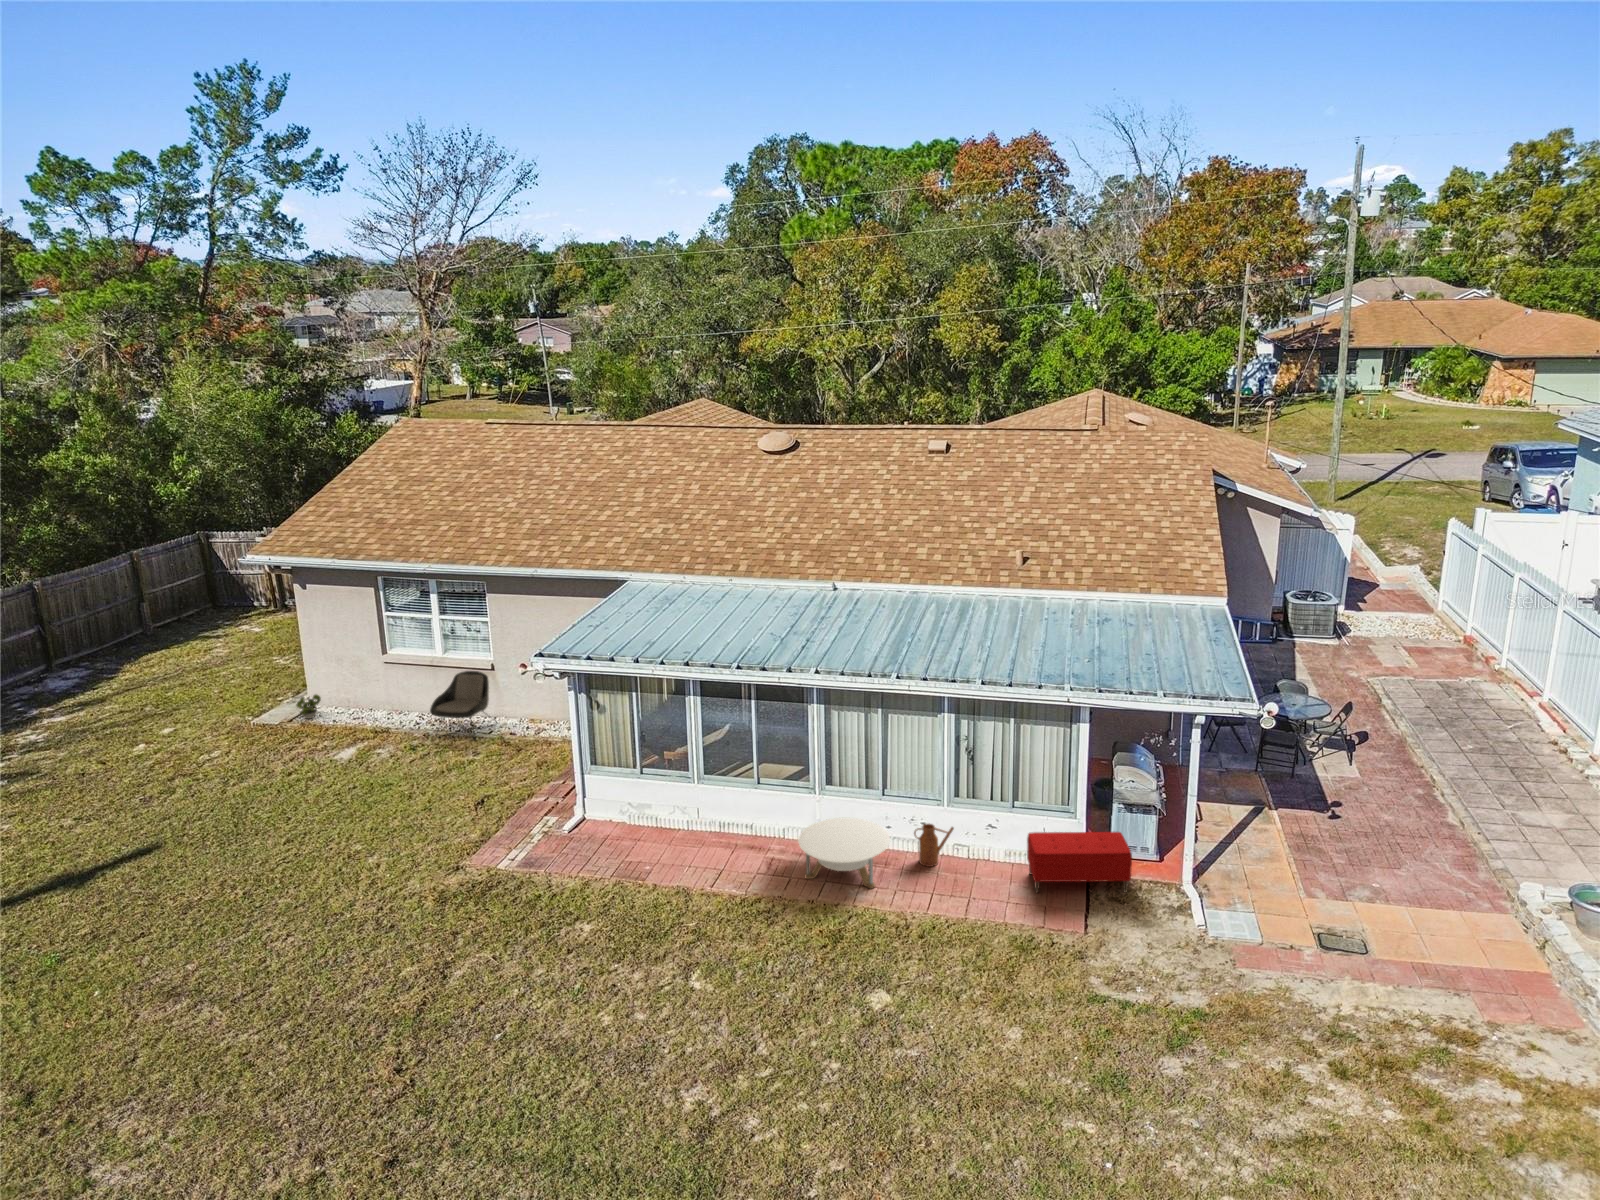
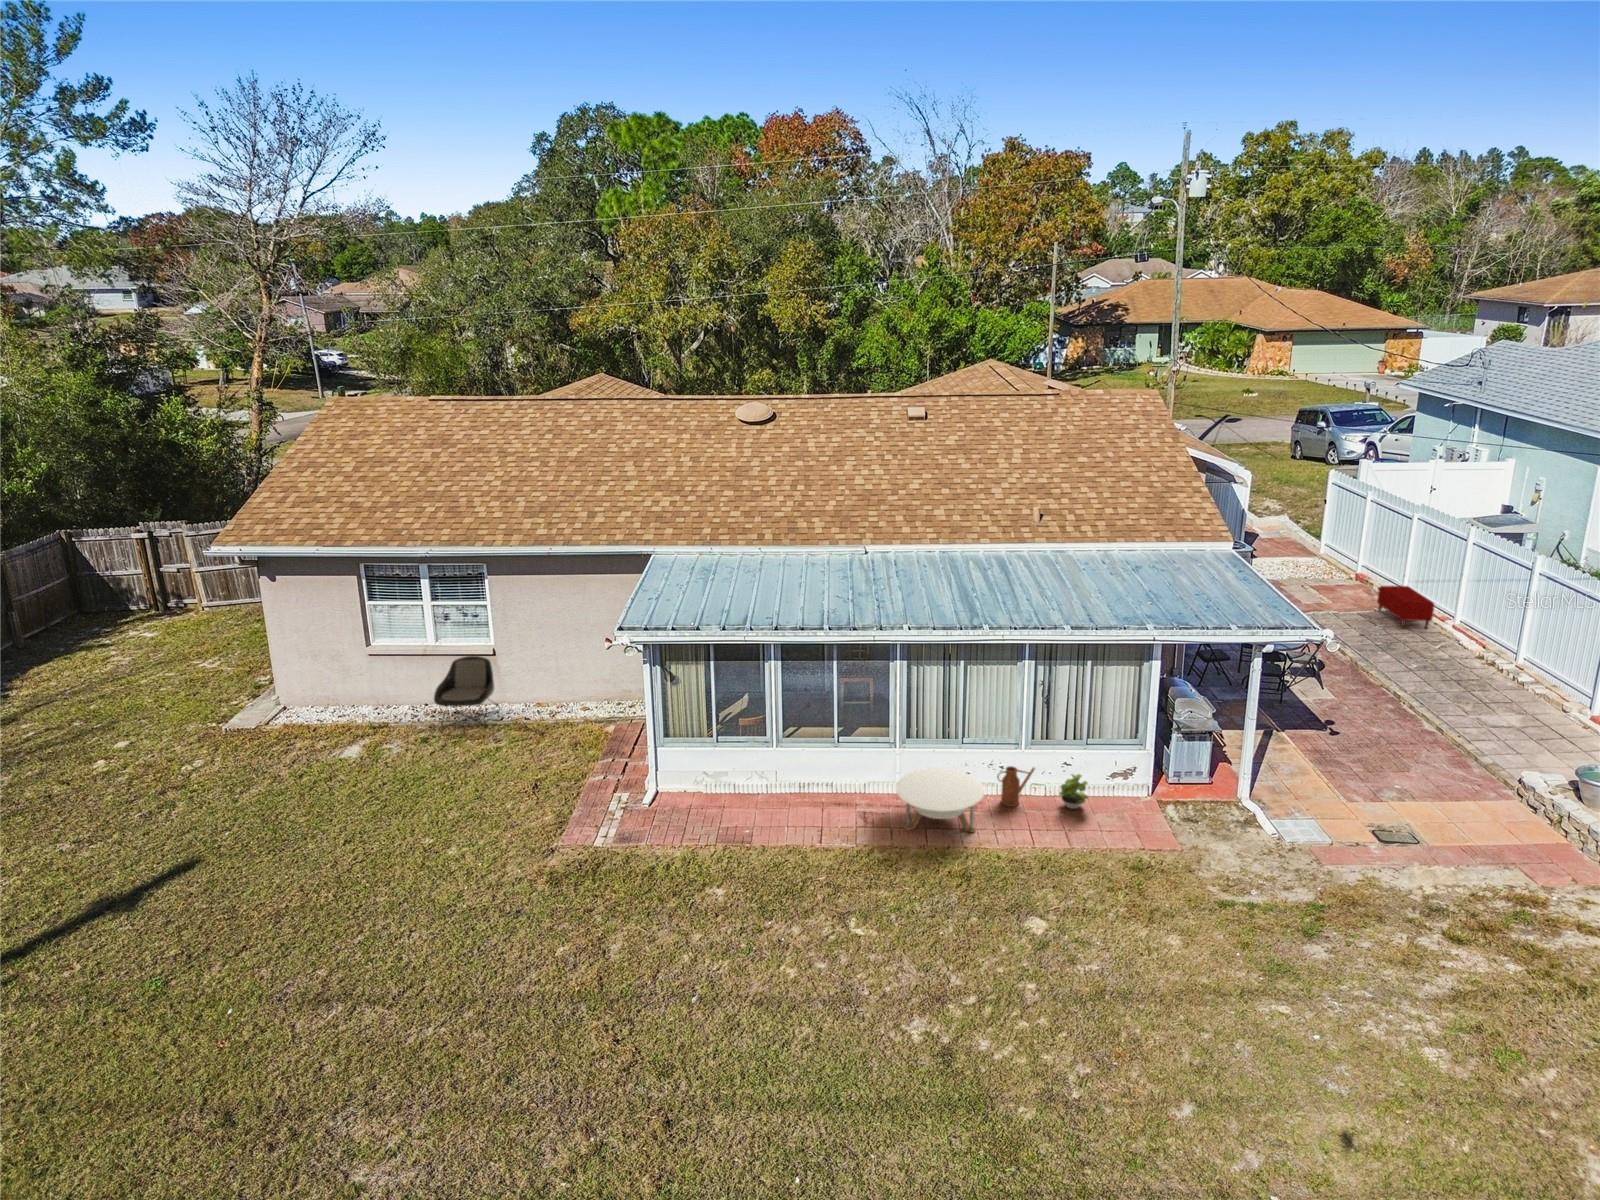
potted plant: present [292,695,321,719] -> present [1059,774,1088,809]
bench: present [1027,832,1132,893] -> present [1377,586,1434,629]

